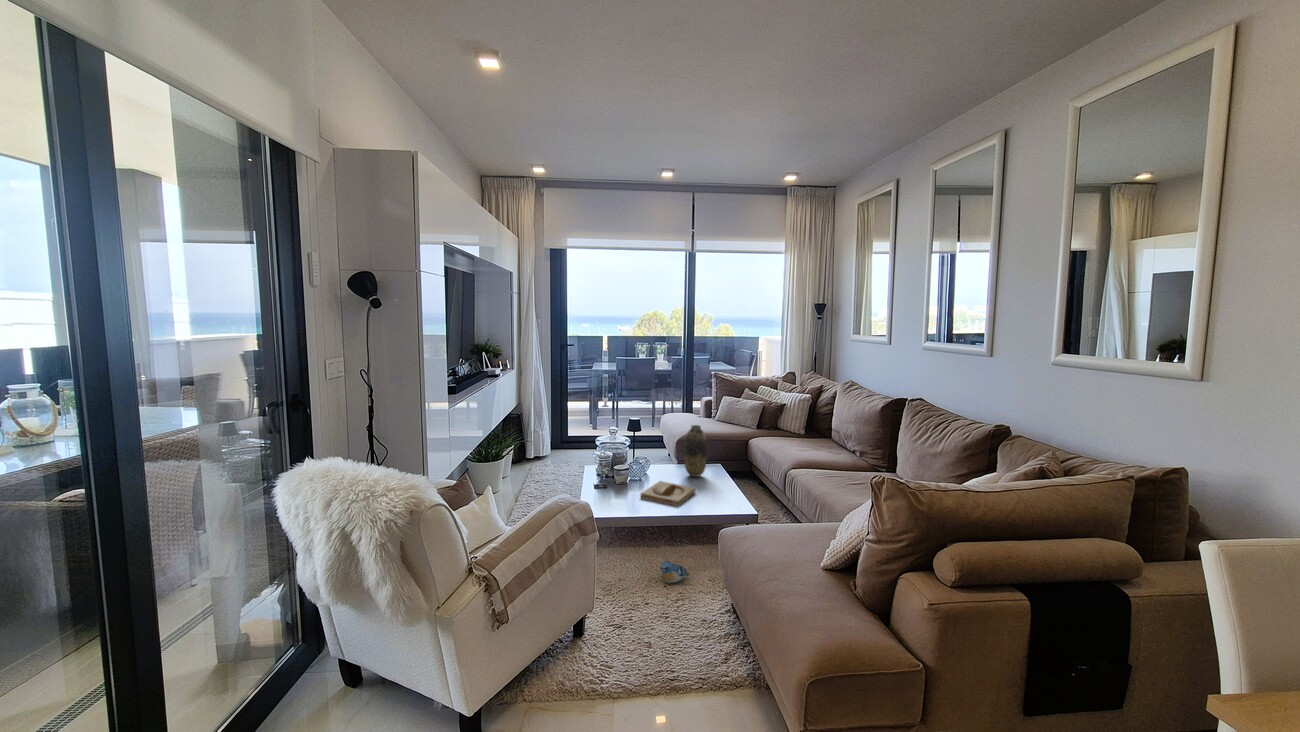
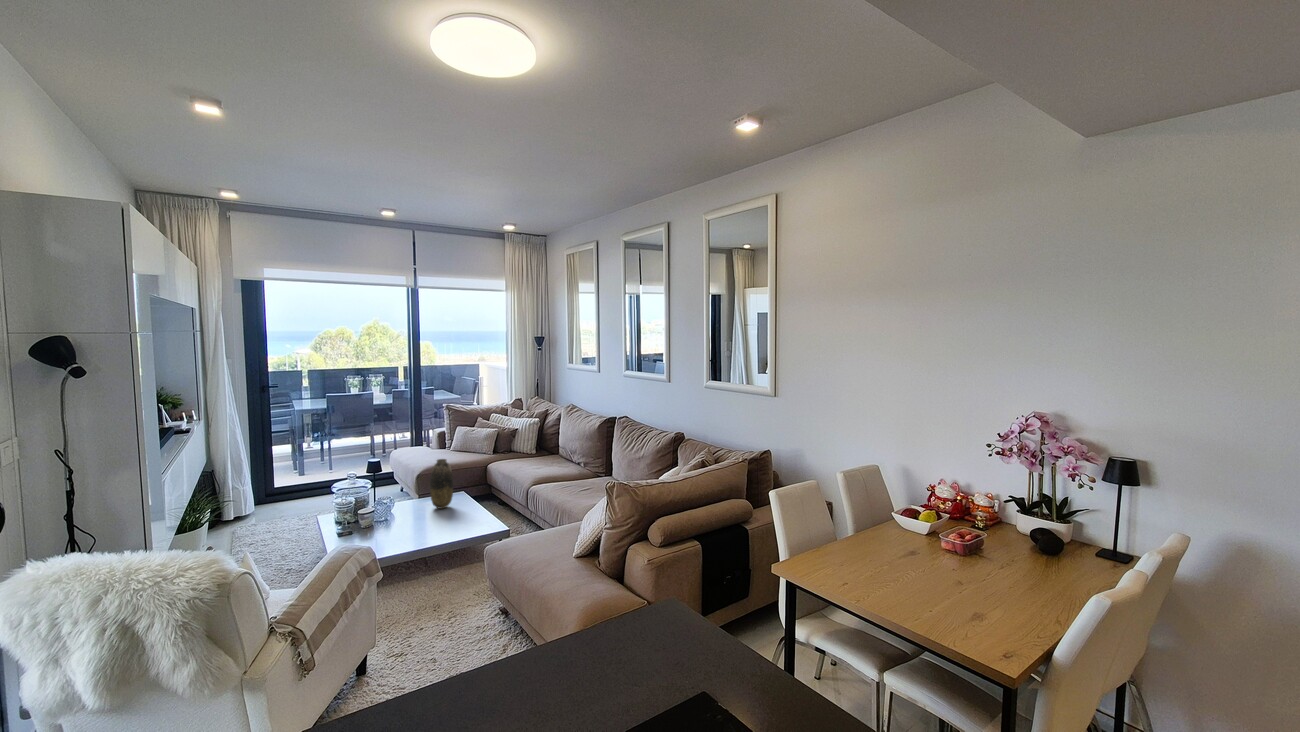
tray: present [641,481,695,506] -> none [393,518,448,538]
plush toy: present [660,561,691,583] -> none [427,589,457,609]

